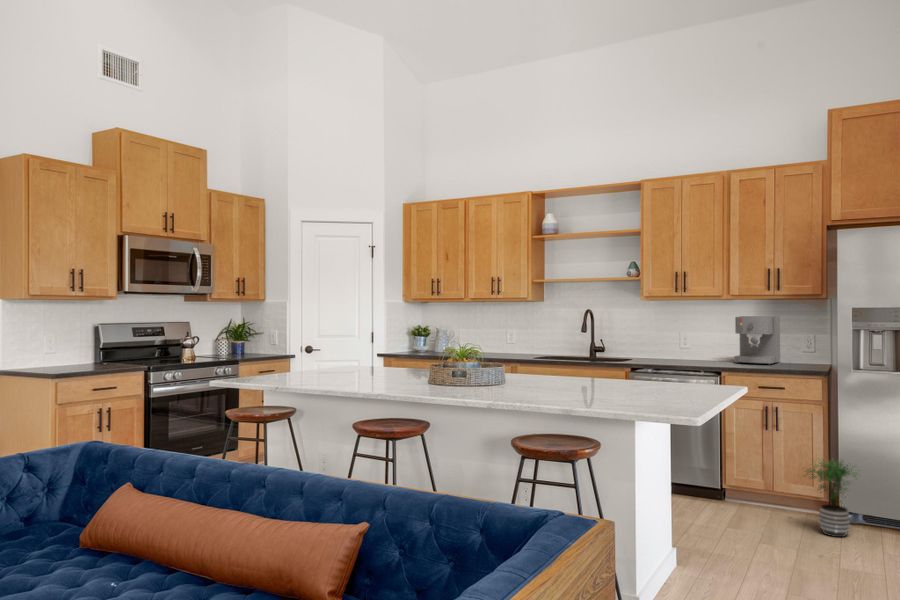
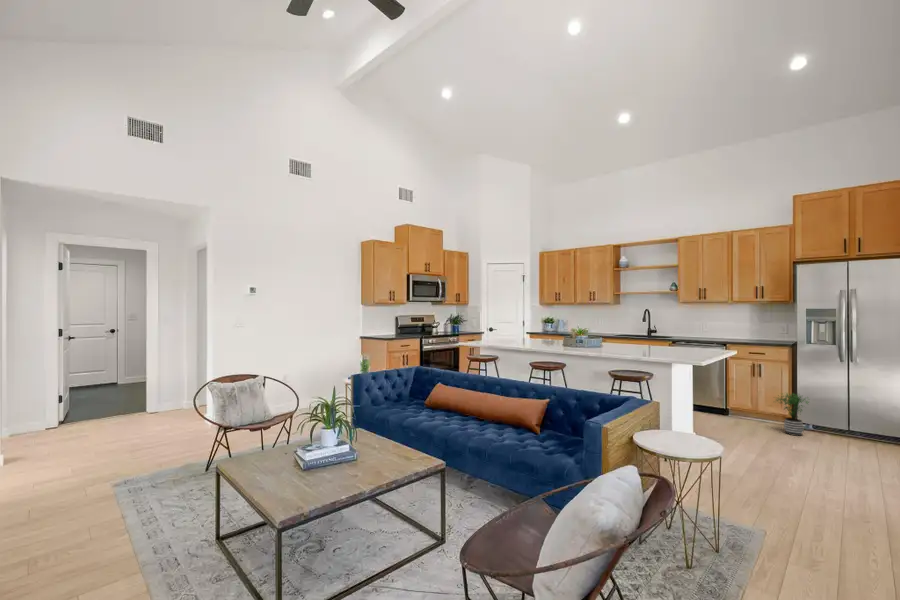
coffee maker: present [734,316,780,364] -> none [736,313,766,341]

